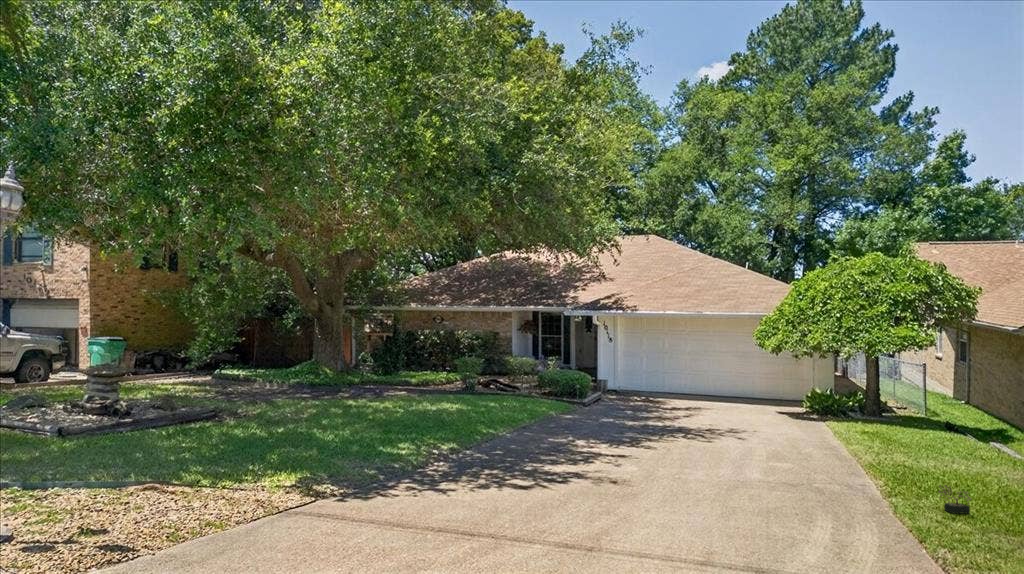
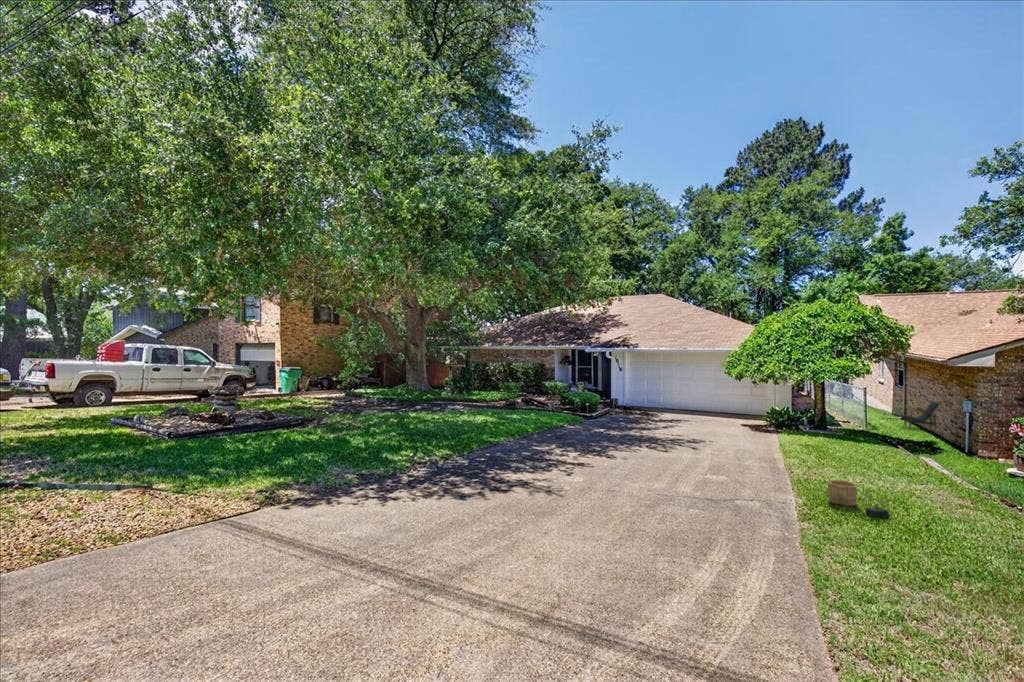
lounge chair: none [965,381,1011,419] -> present [900,401,939,431]
wooden bucket: none [901,474,934,503] -> present [828,480,857,506]

